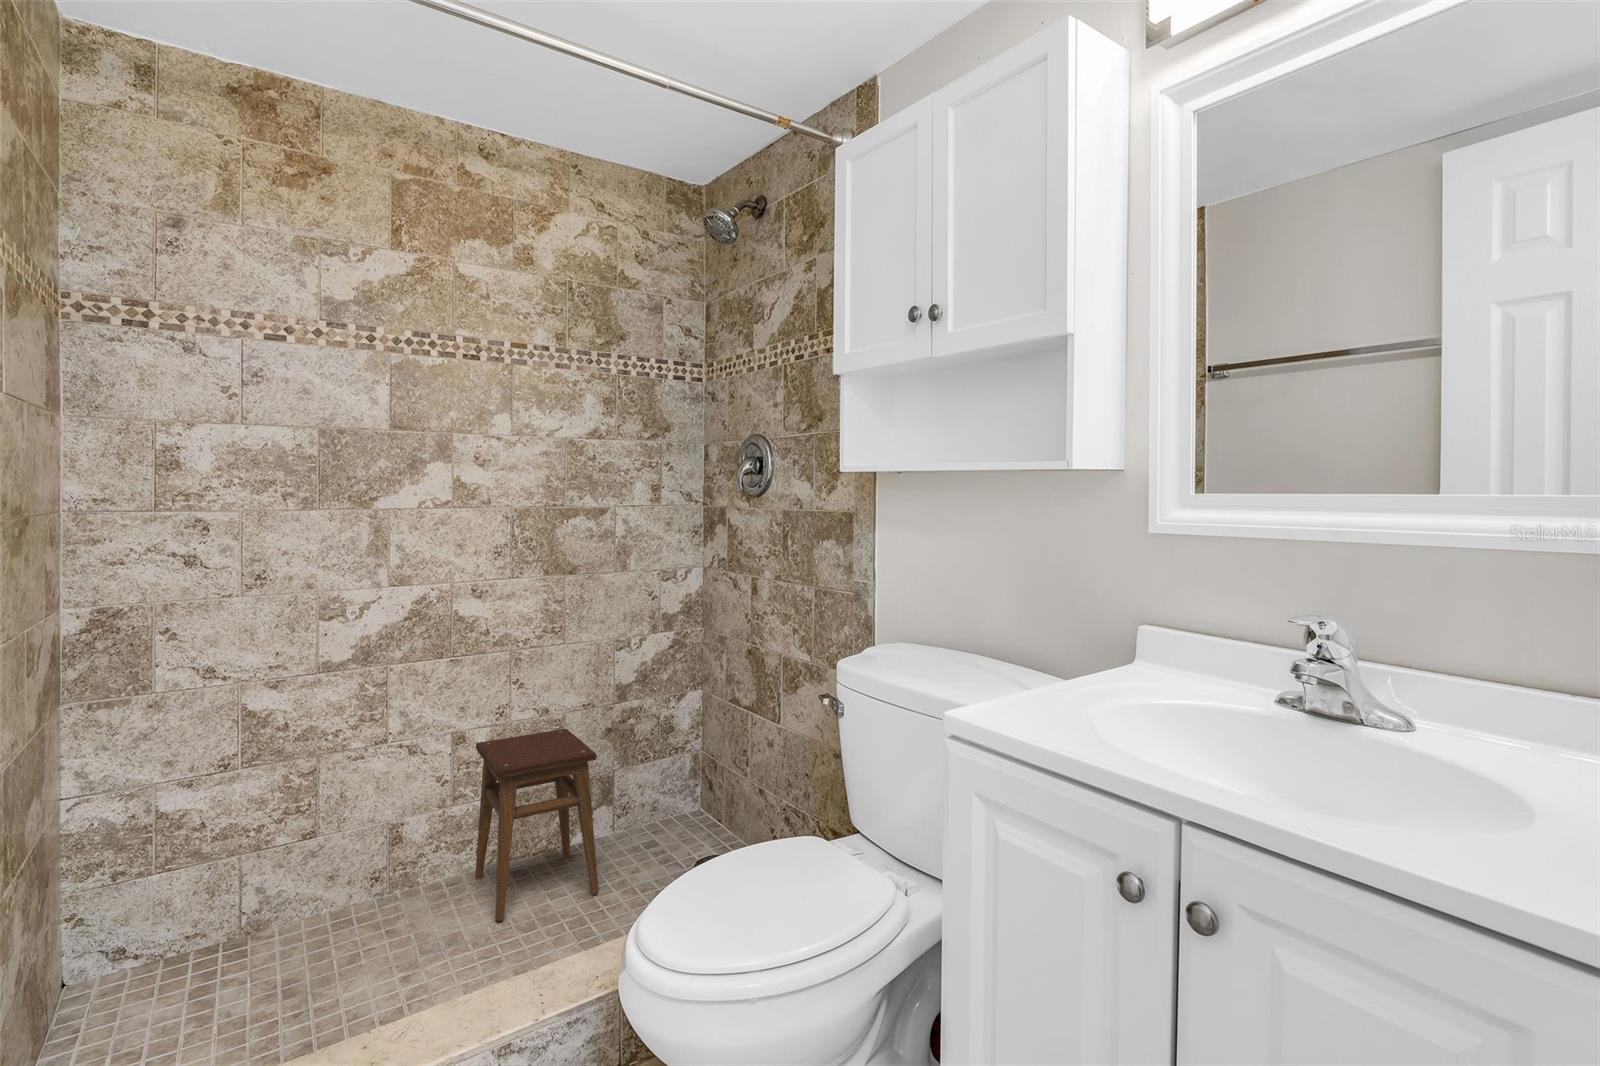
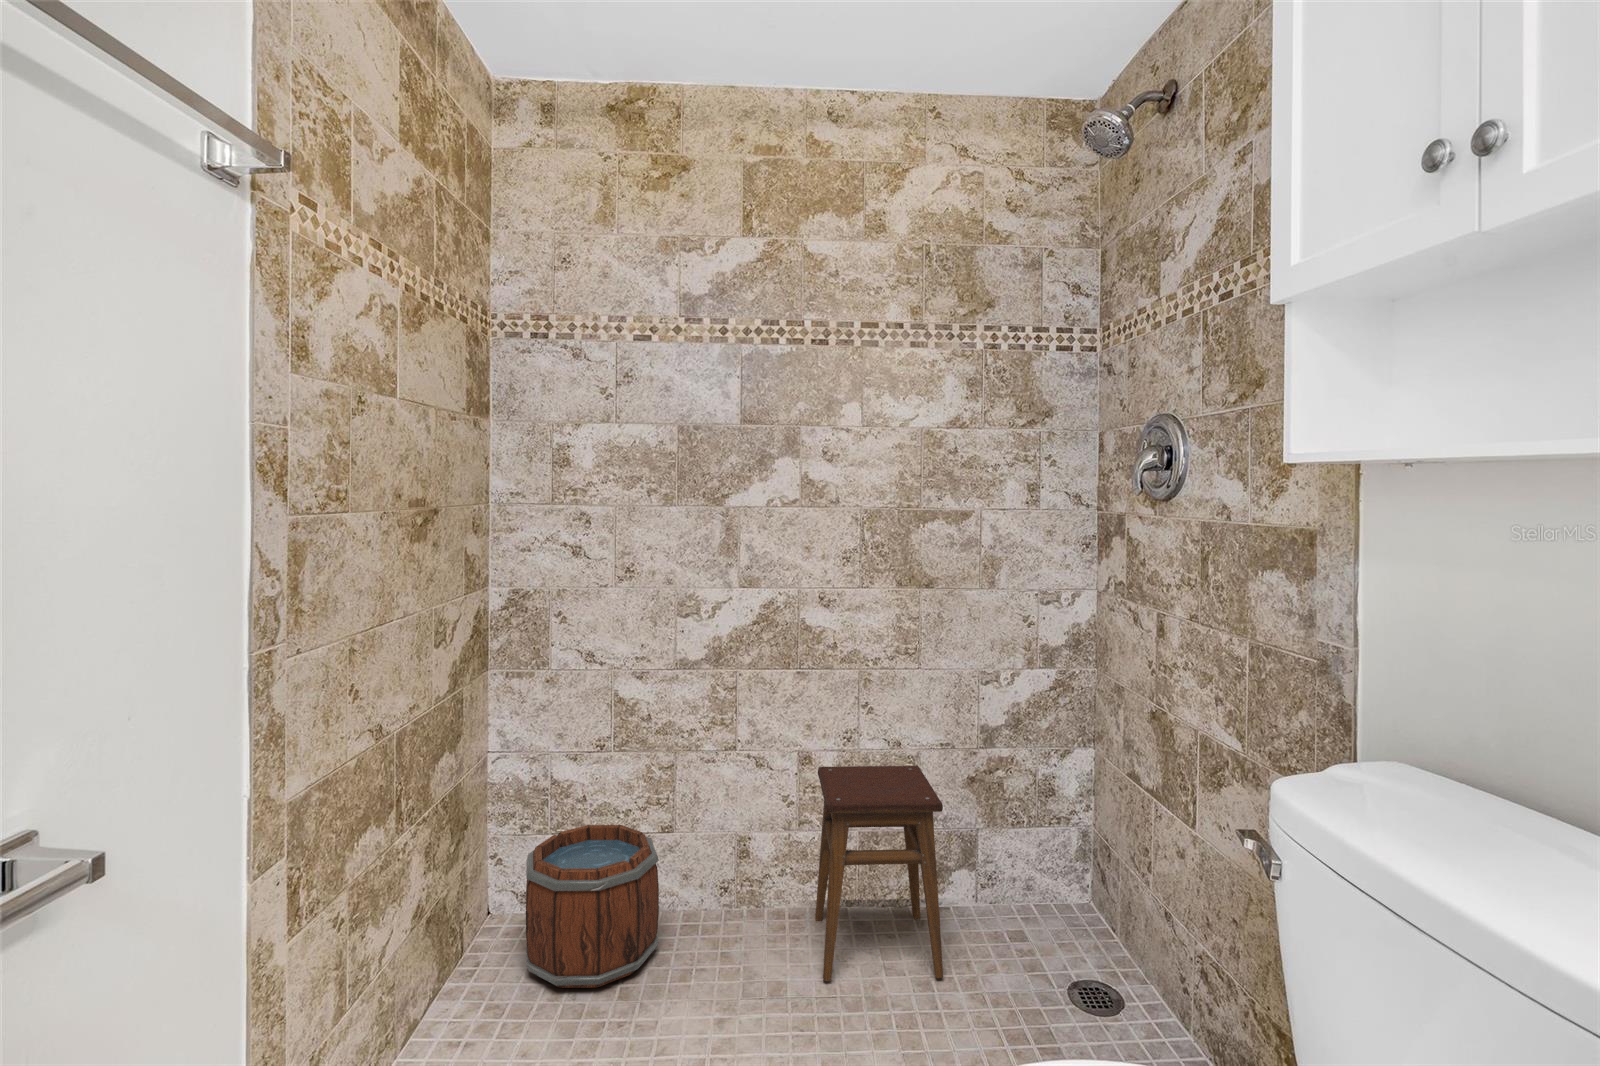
bucket: none [157,833,322,1001] -> present [526,825,659,988]

